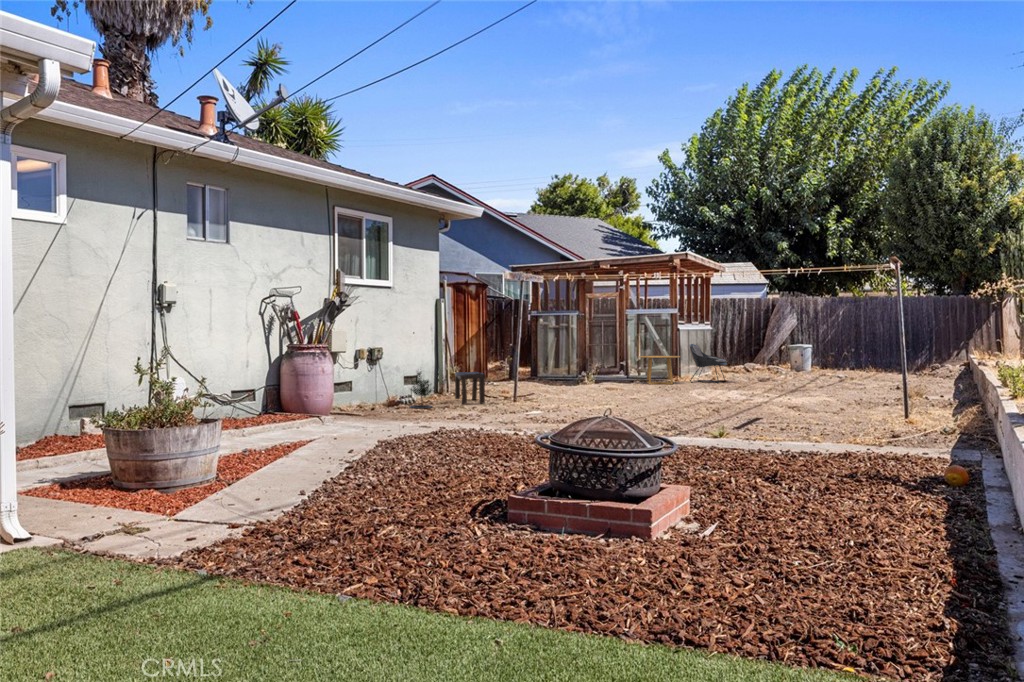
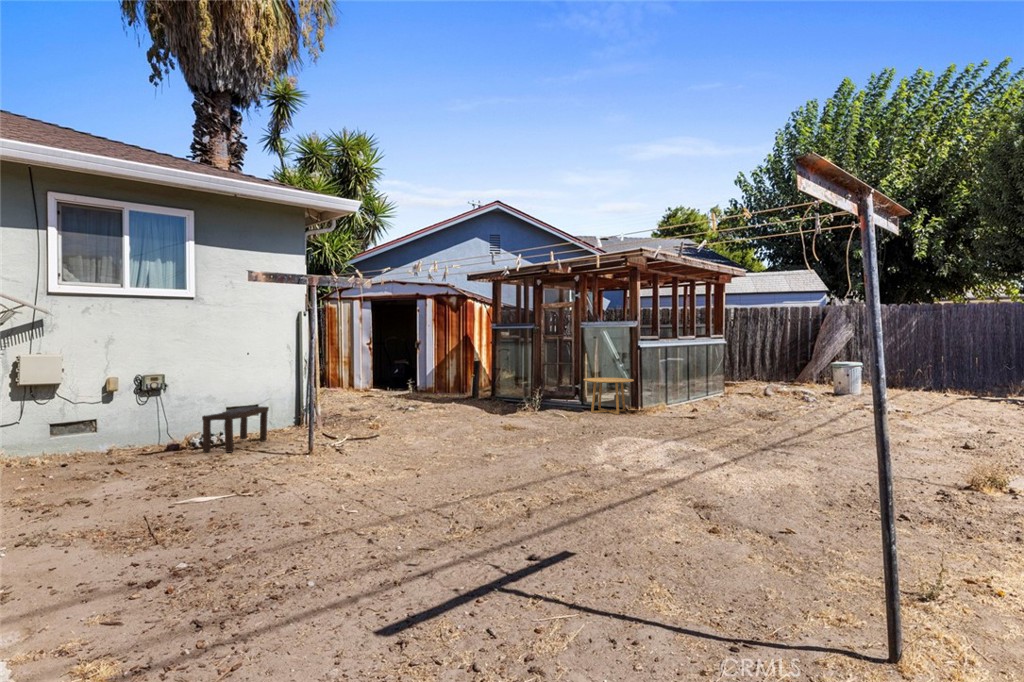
lounge chair: present [690,344,727,383] -> none [652,364,704,415]
potted tree: present [410,372,432,408] -> none [108,407,146,461]

